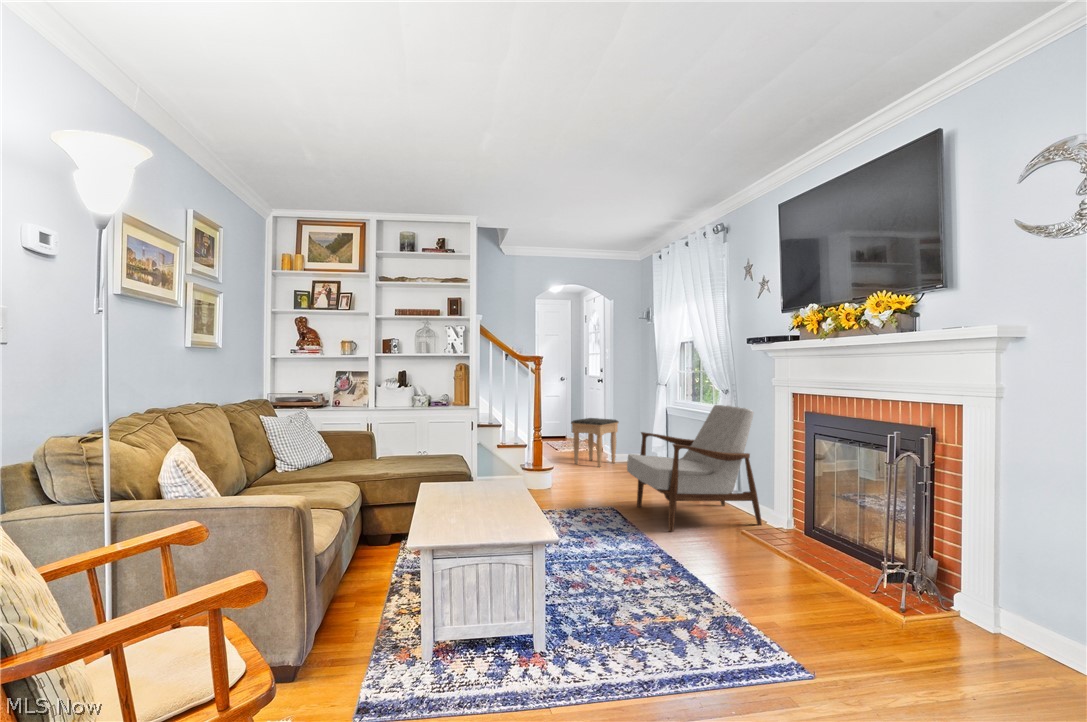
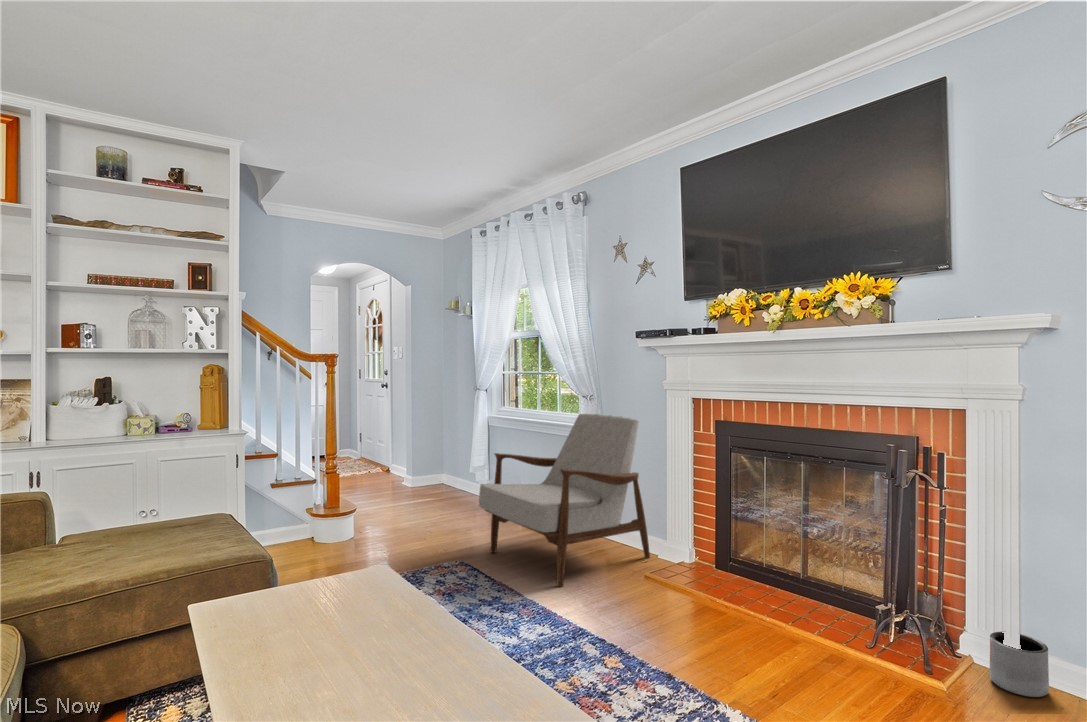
footstool: present [571,418,619,467] -> none [361,434,423,497]
planter: none [976,598,1028,654] -> present [990,632,1049,697]

